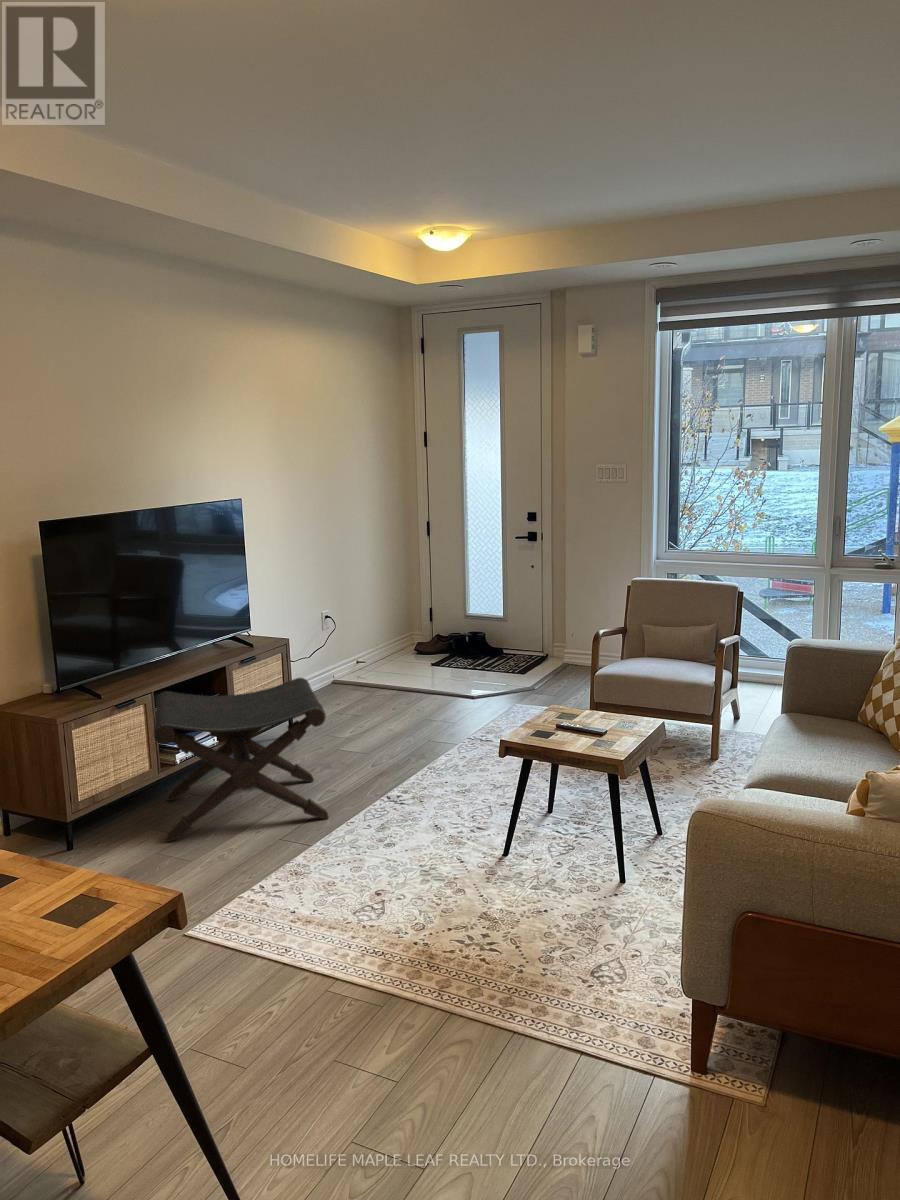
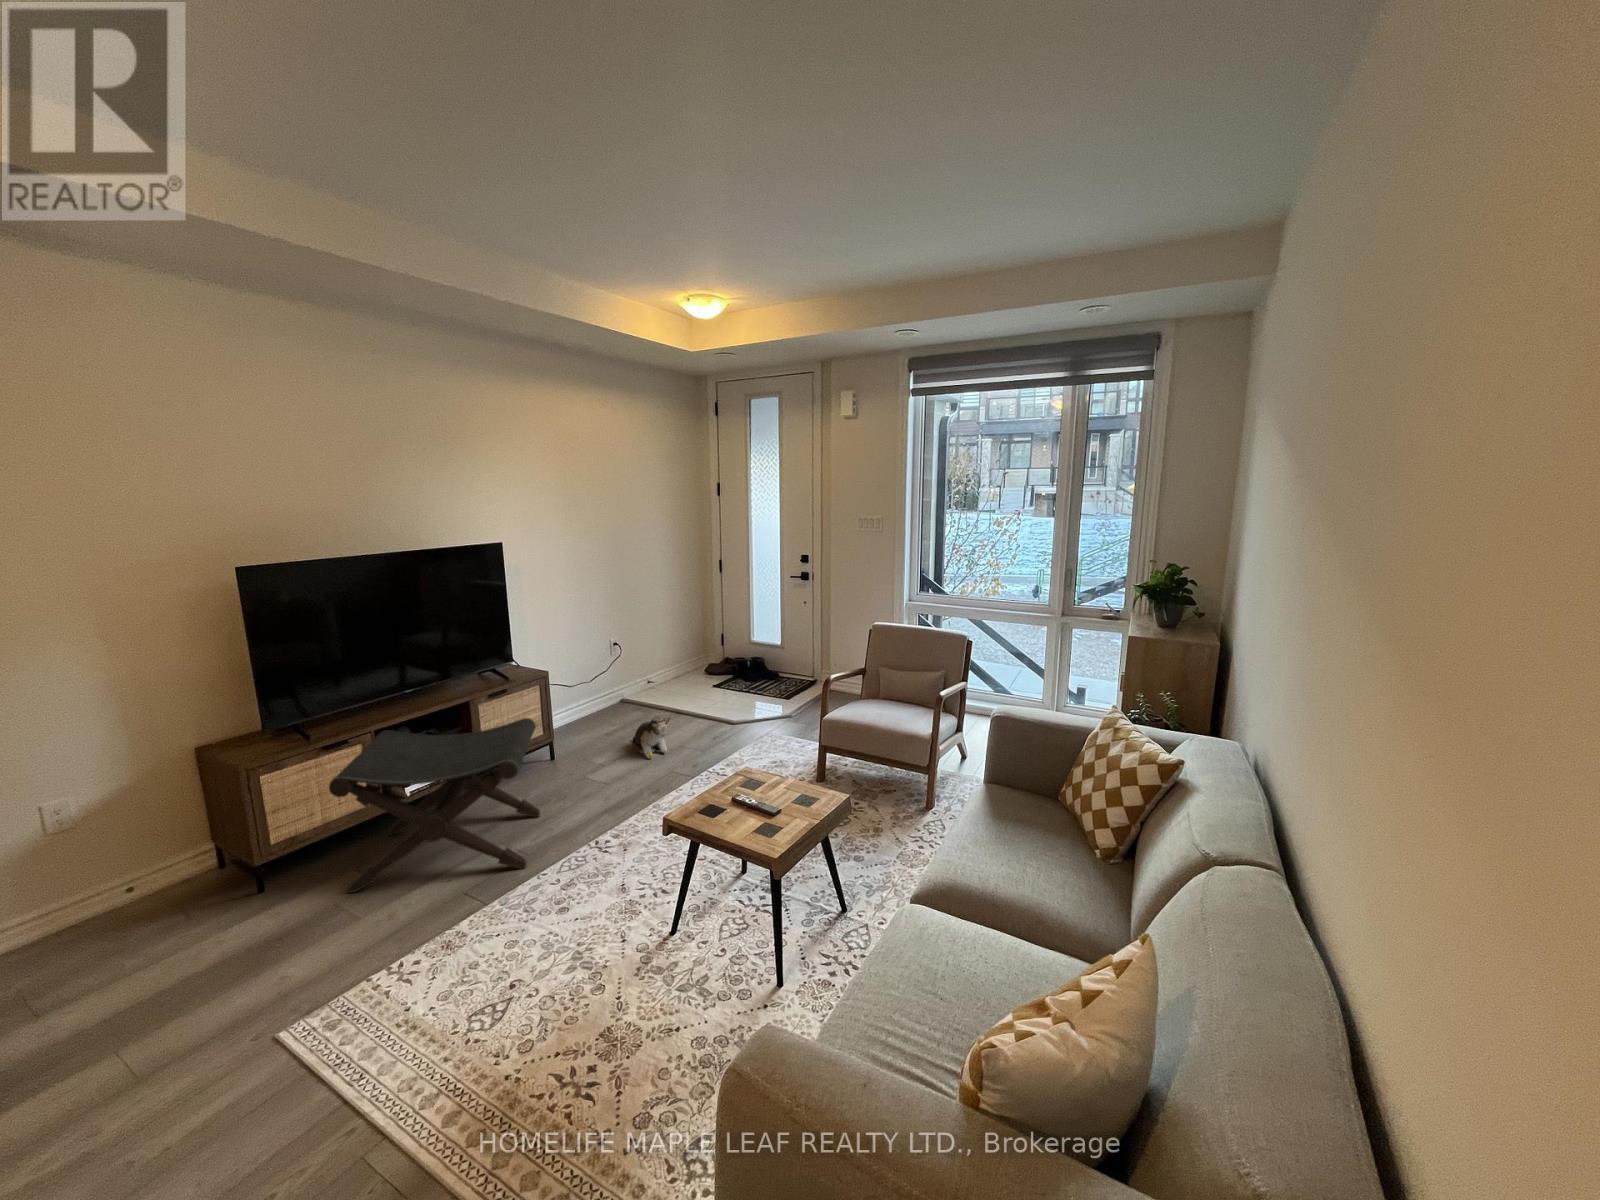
plush toy: none [370,685,423,732] -> present [633,716,670,759]

